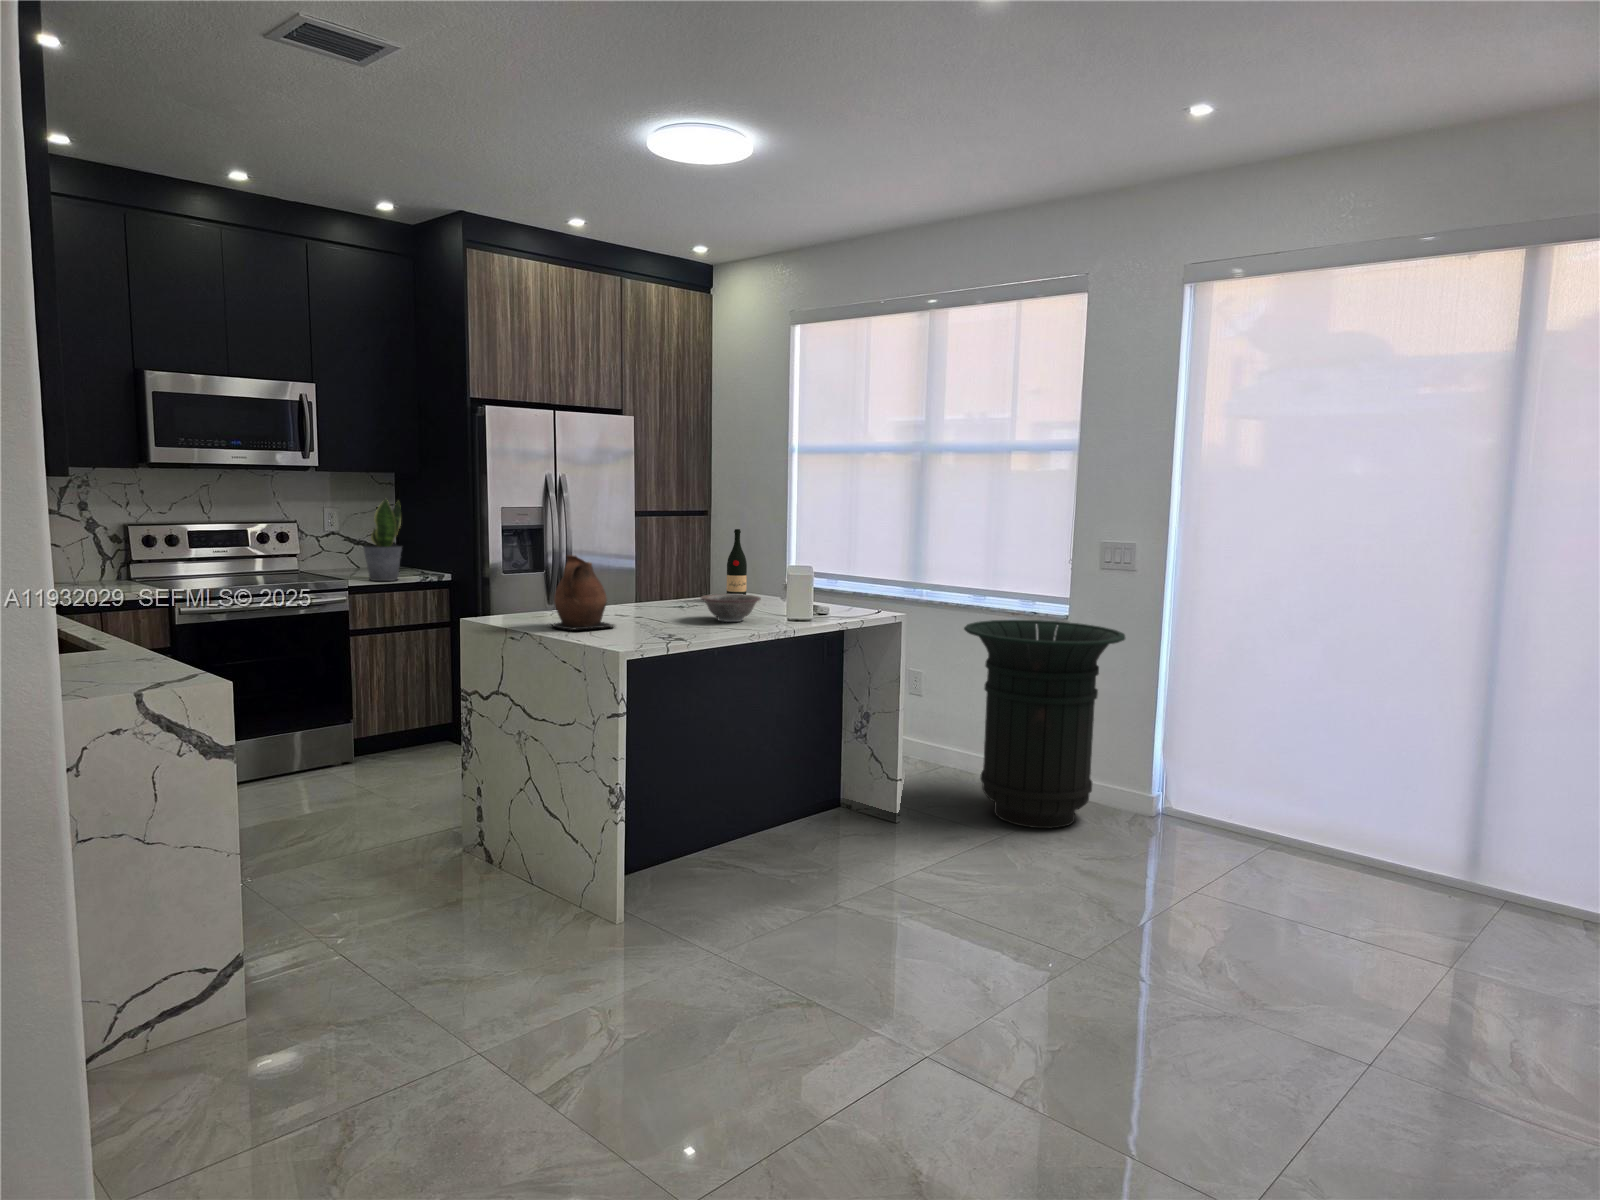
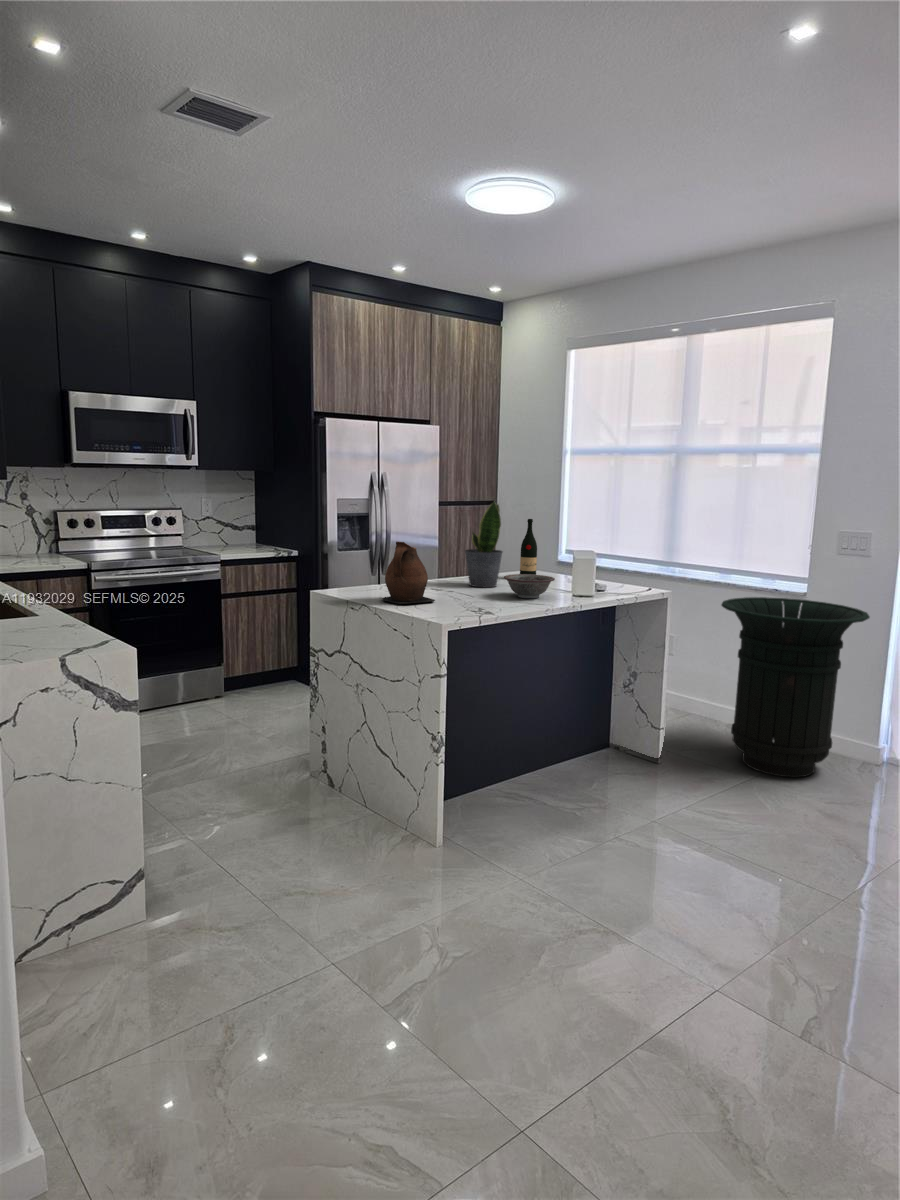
potted plant: present [363,499,402,581] -> present [465,502,503,587]

